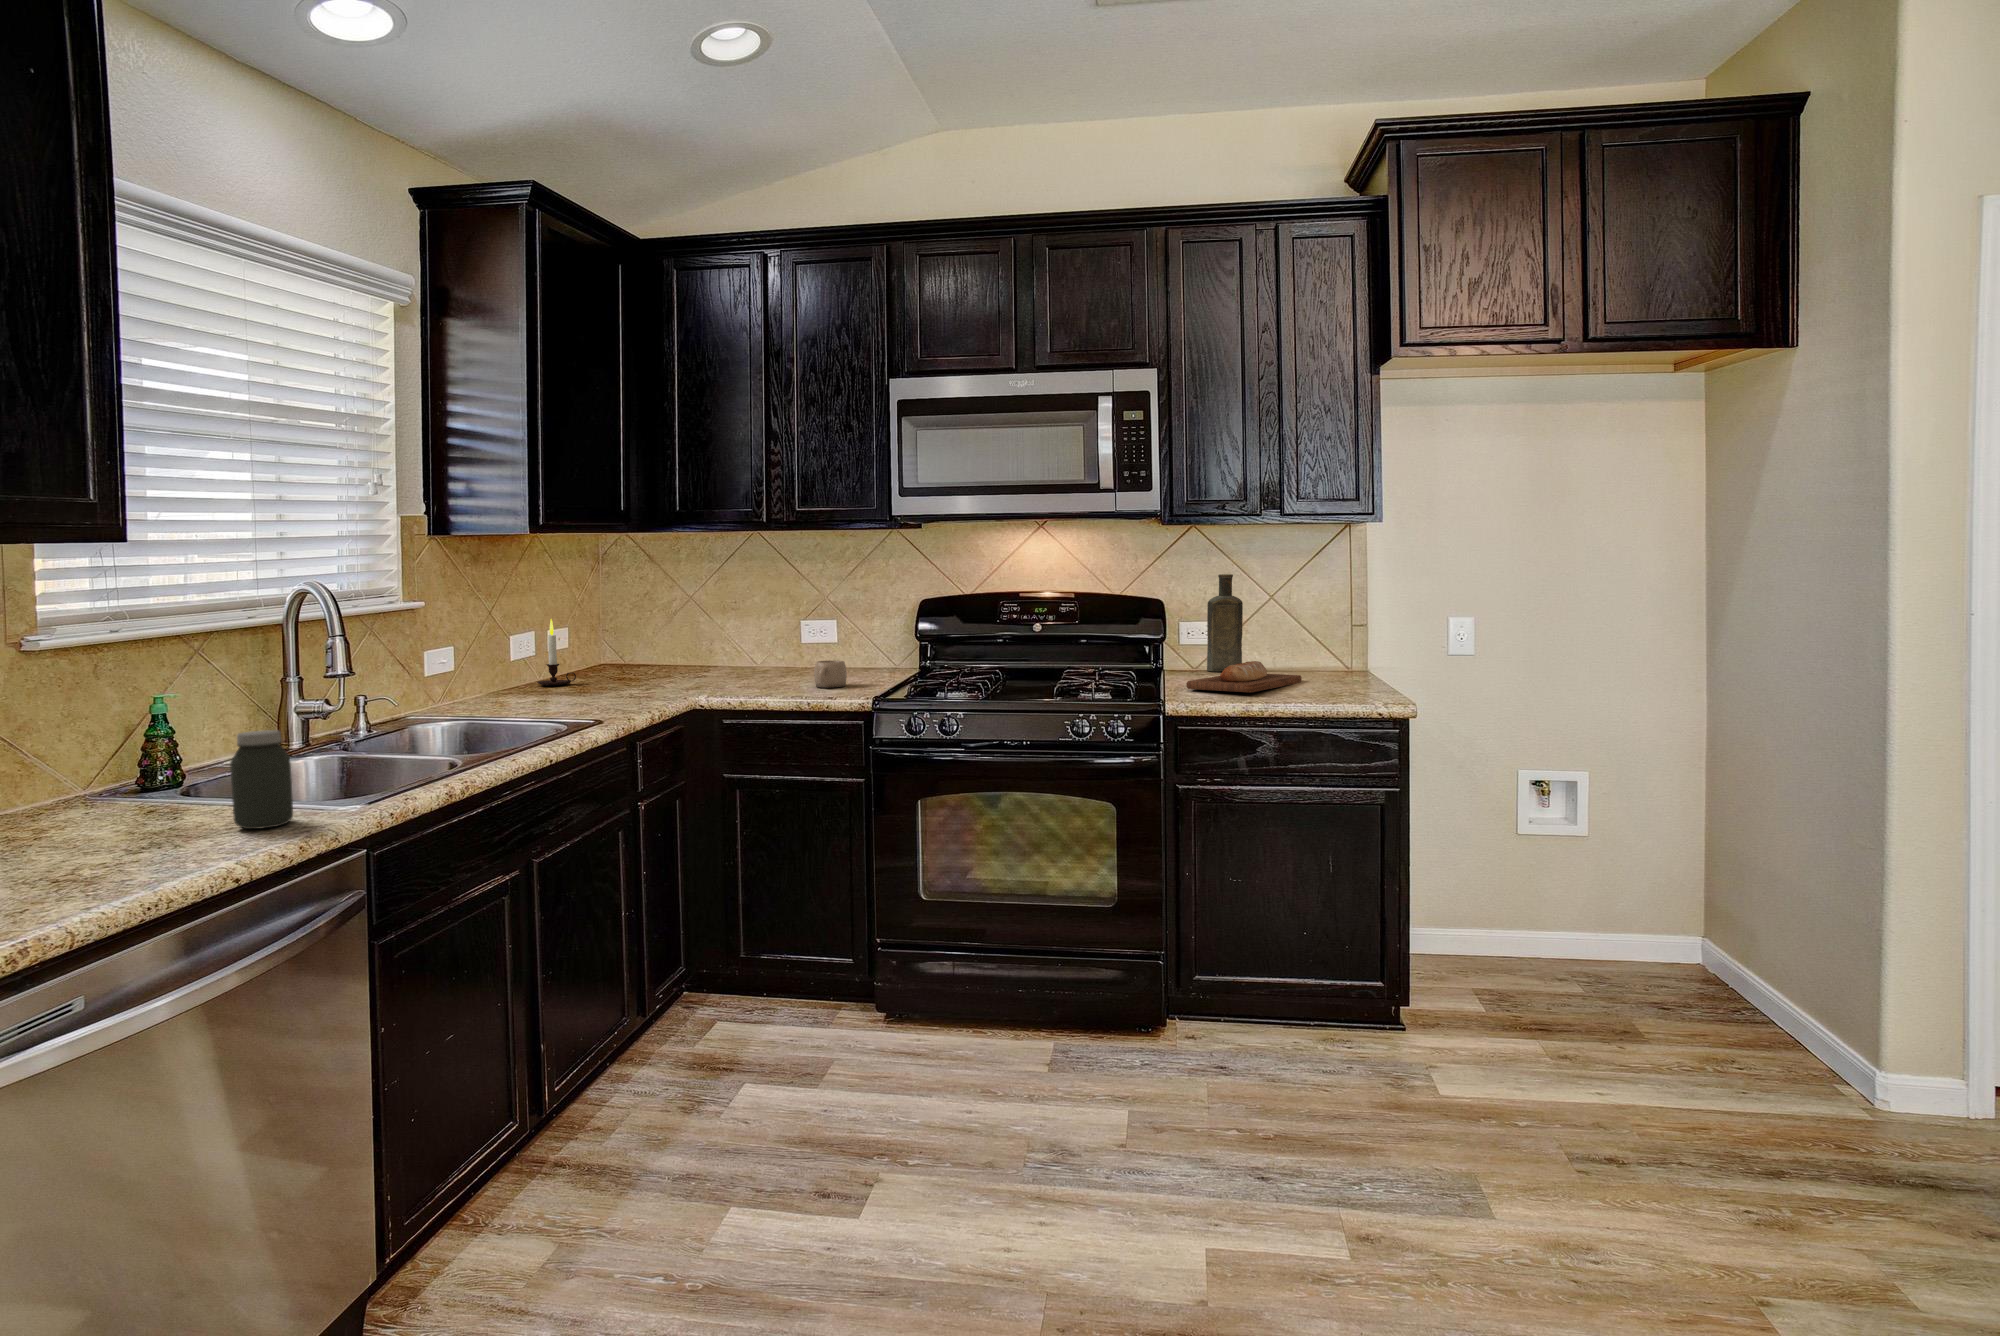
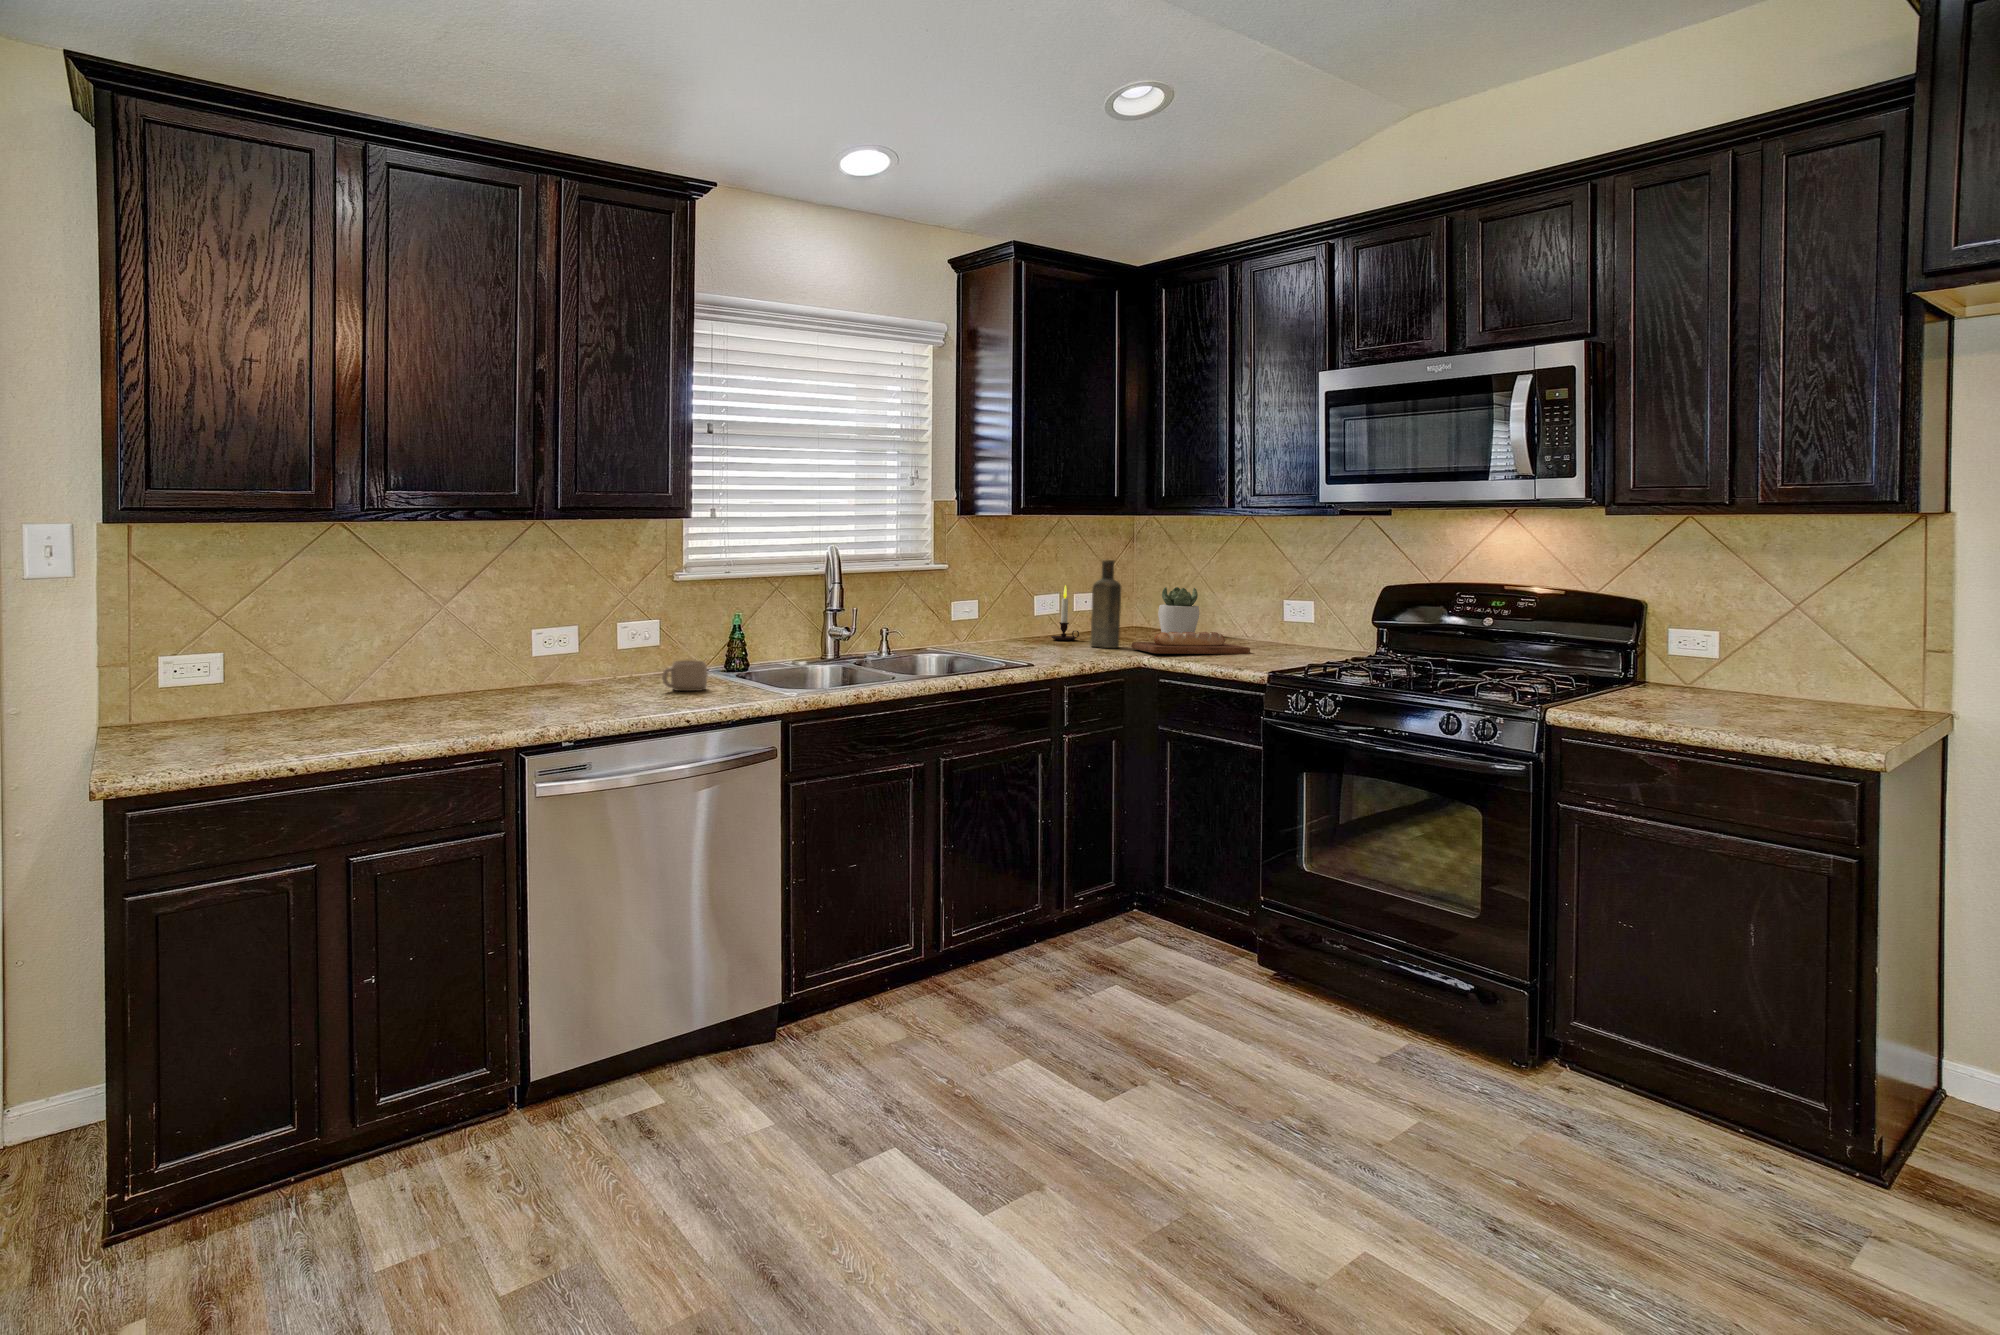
bottle: present [1207,574,1243,671] -> present [1091,560,1121,648]
succulent plant: none [649,613,695,668] -> present [1158,587,1199,633]
mug: present [814,660,847,688] -> present [662,660,708,691]
bread loaf: present [1186,661,1302,692] -> present [1132,632,1250,654]
jar: present [230,730,293,829] -> none [723,638,757,702]

